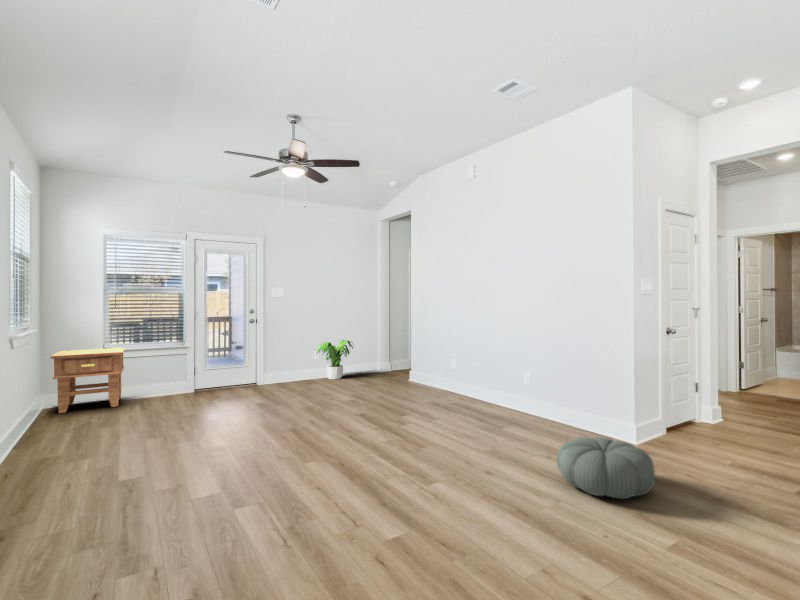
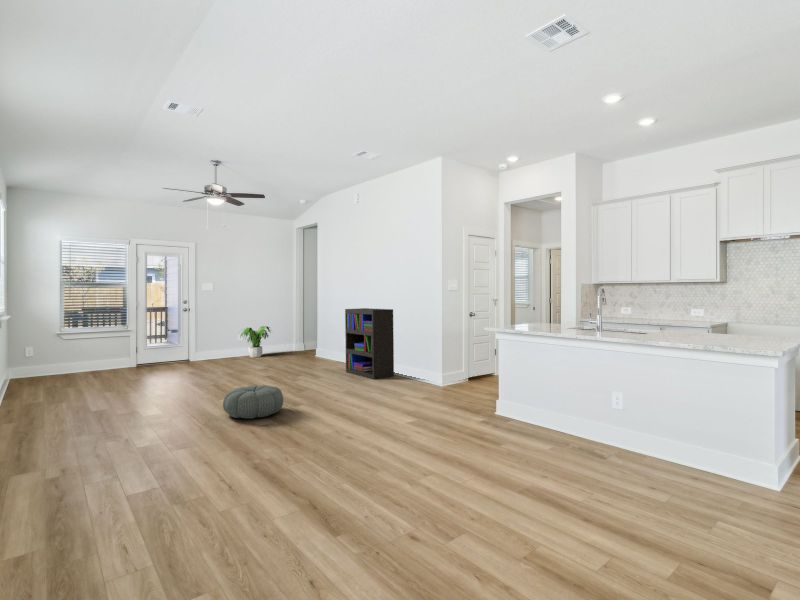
bookshelf: none [462,320,538,425] -> present [345,308,394,379]
side table: present [50,347,125,413] -> none [17,332,77,382]
pouf: present [557,437,655,499] -> present [223,385,284,419]

